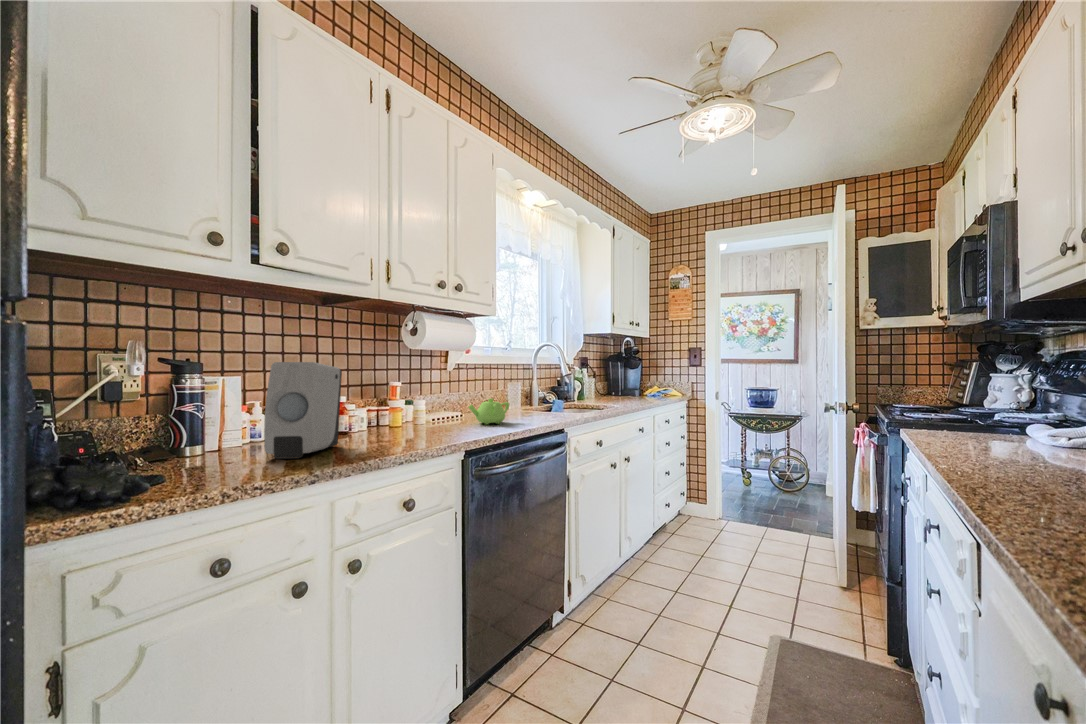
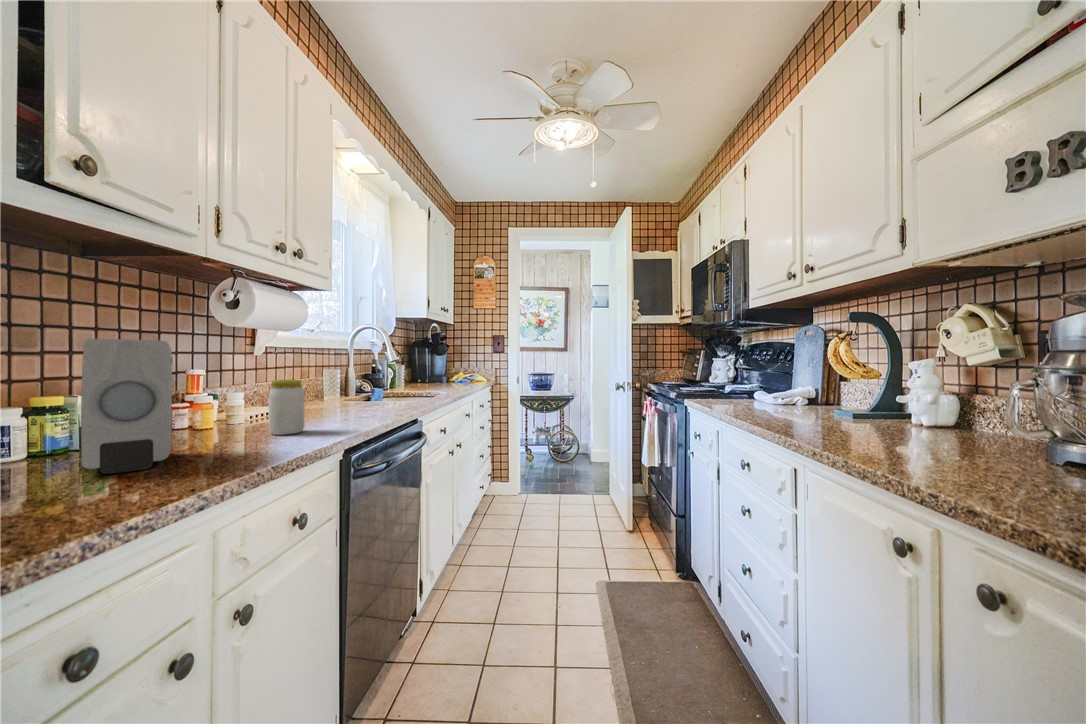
jar: none [415,392,442,439] -> present [269,380,304,435]
teapot: present [468,398,509,425] -> none [309,387,356,417]

